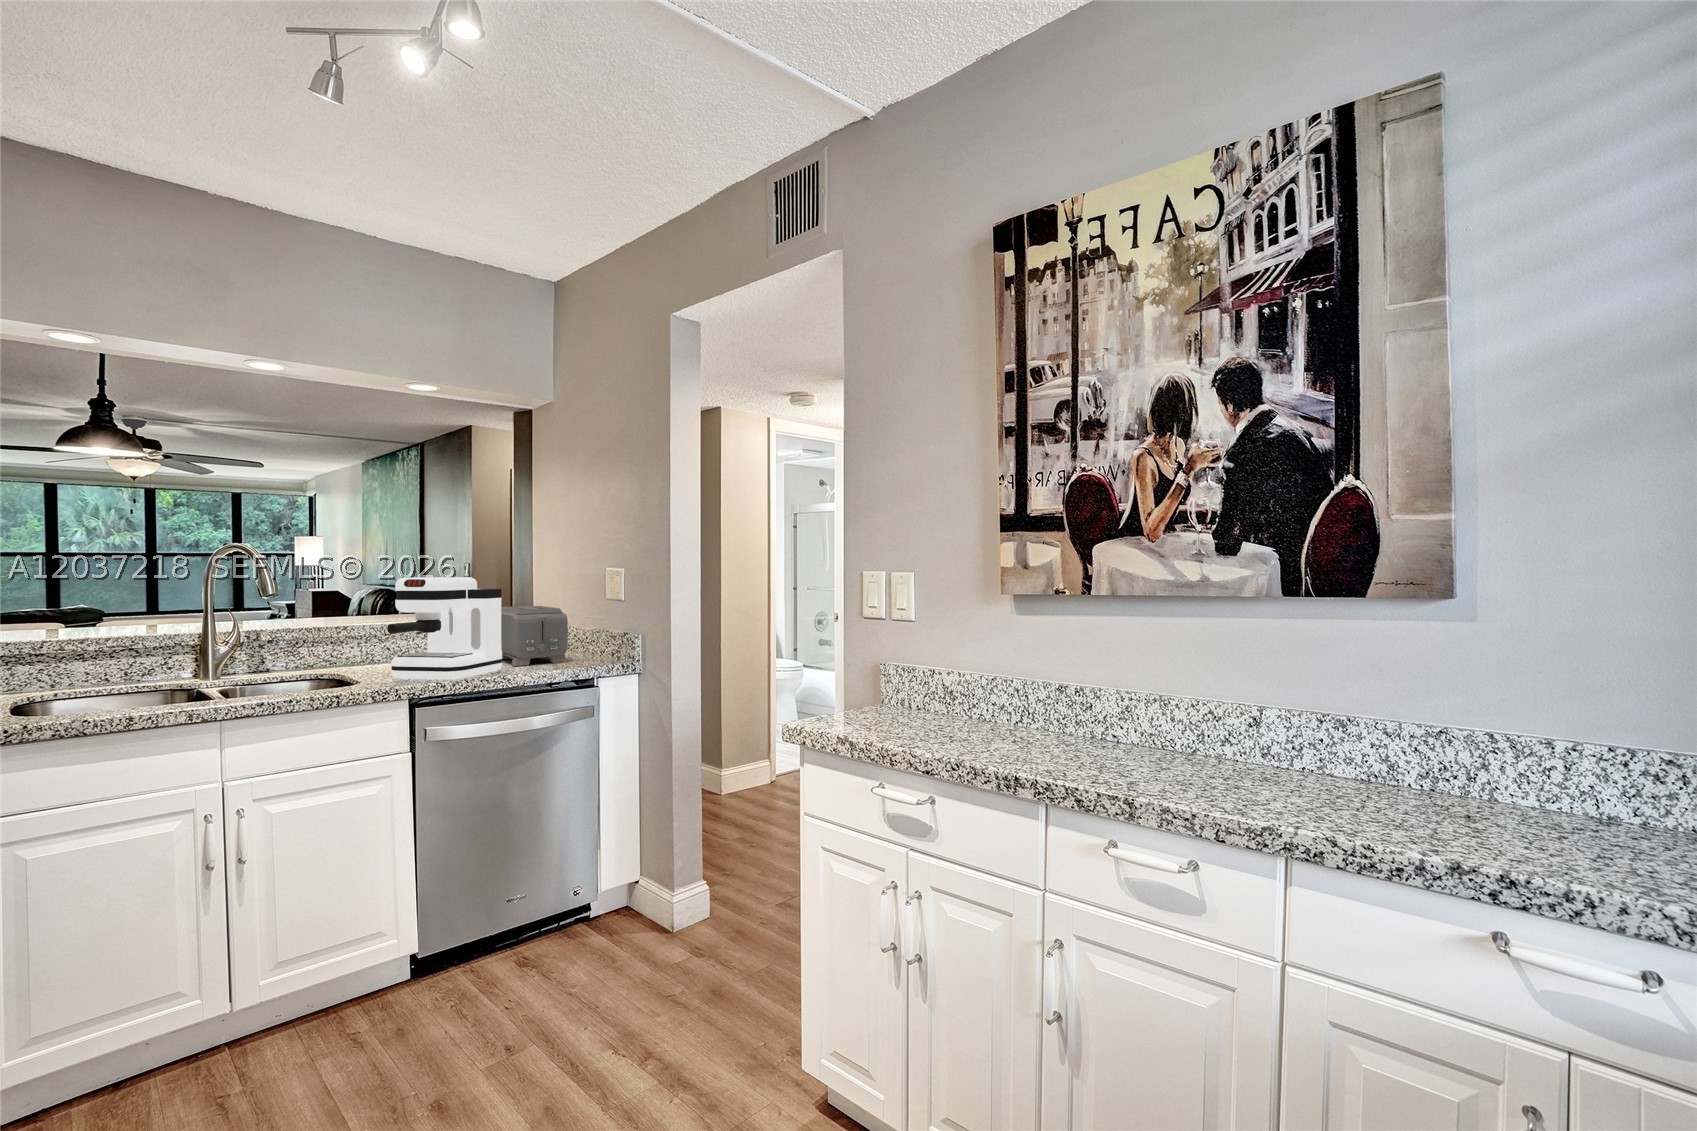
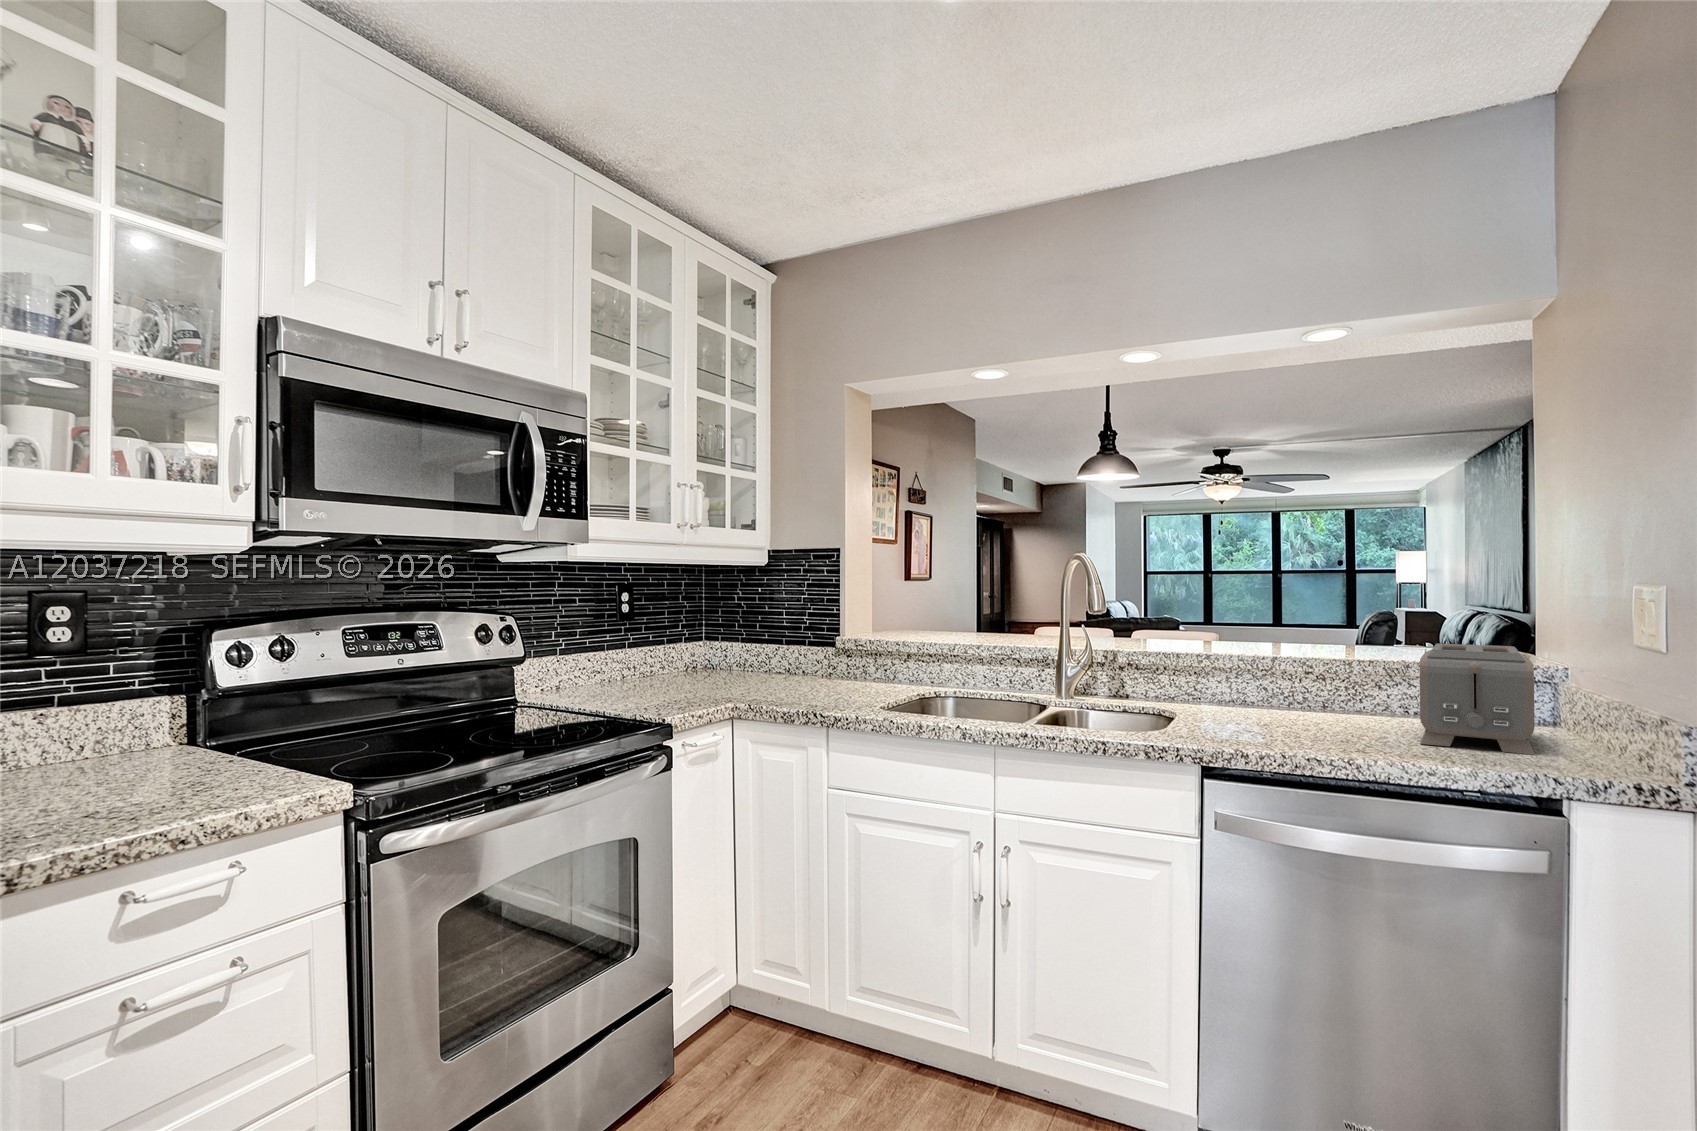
coffee maker: present [387,577,502,681] -> none [1180,592,1369,751]

